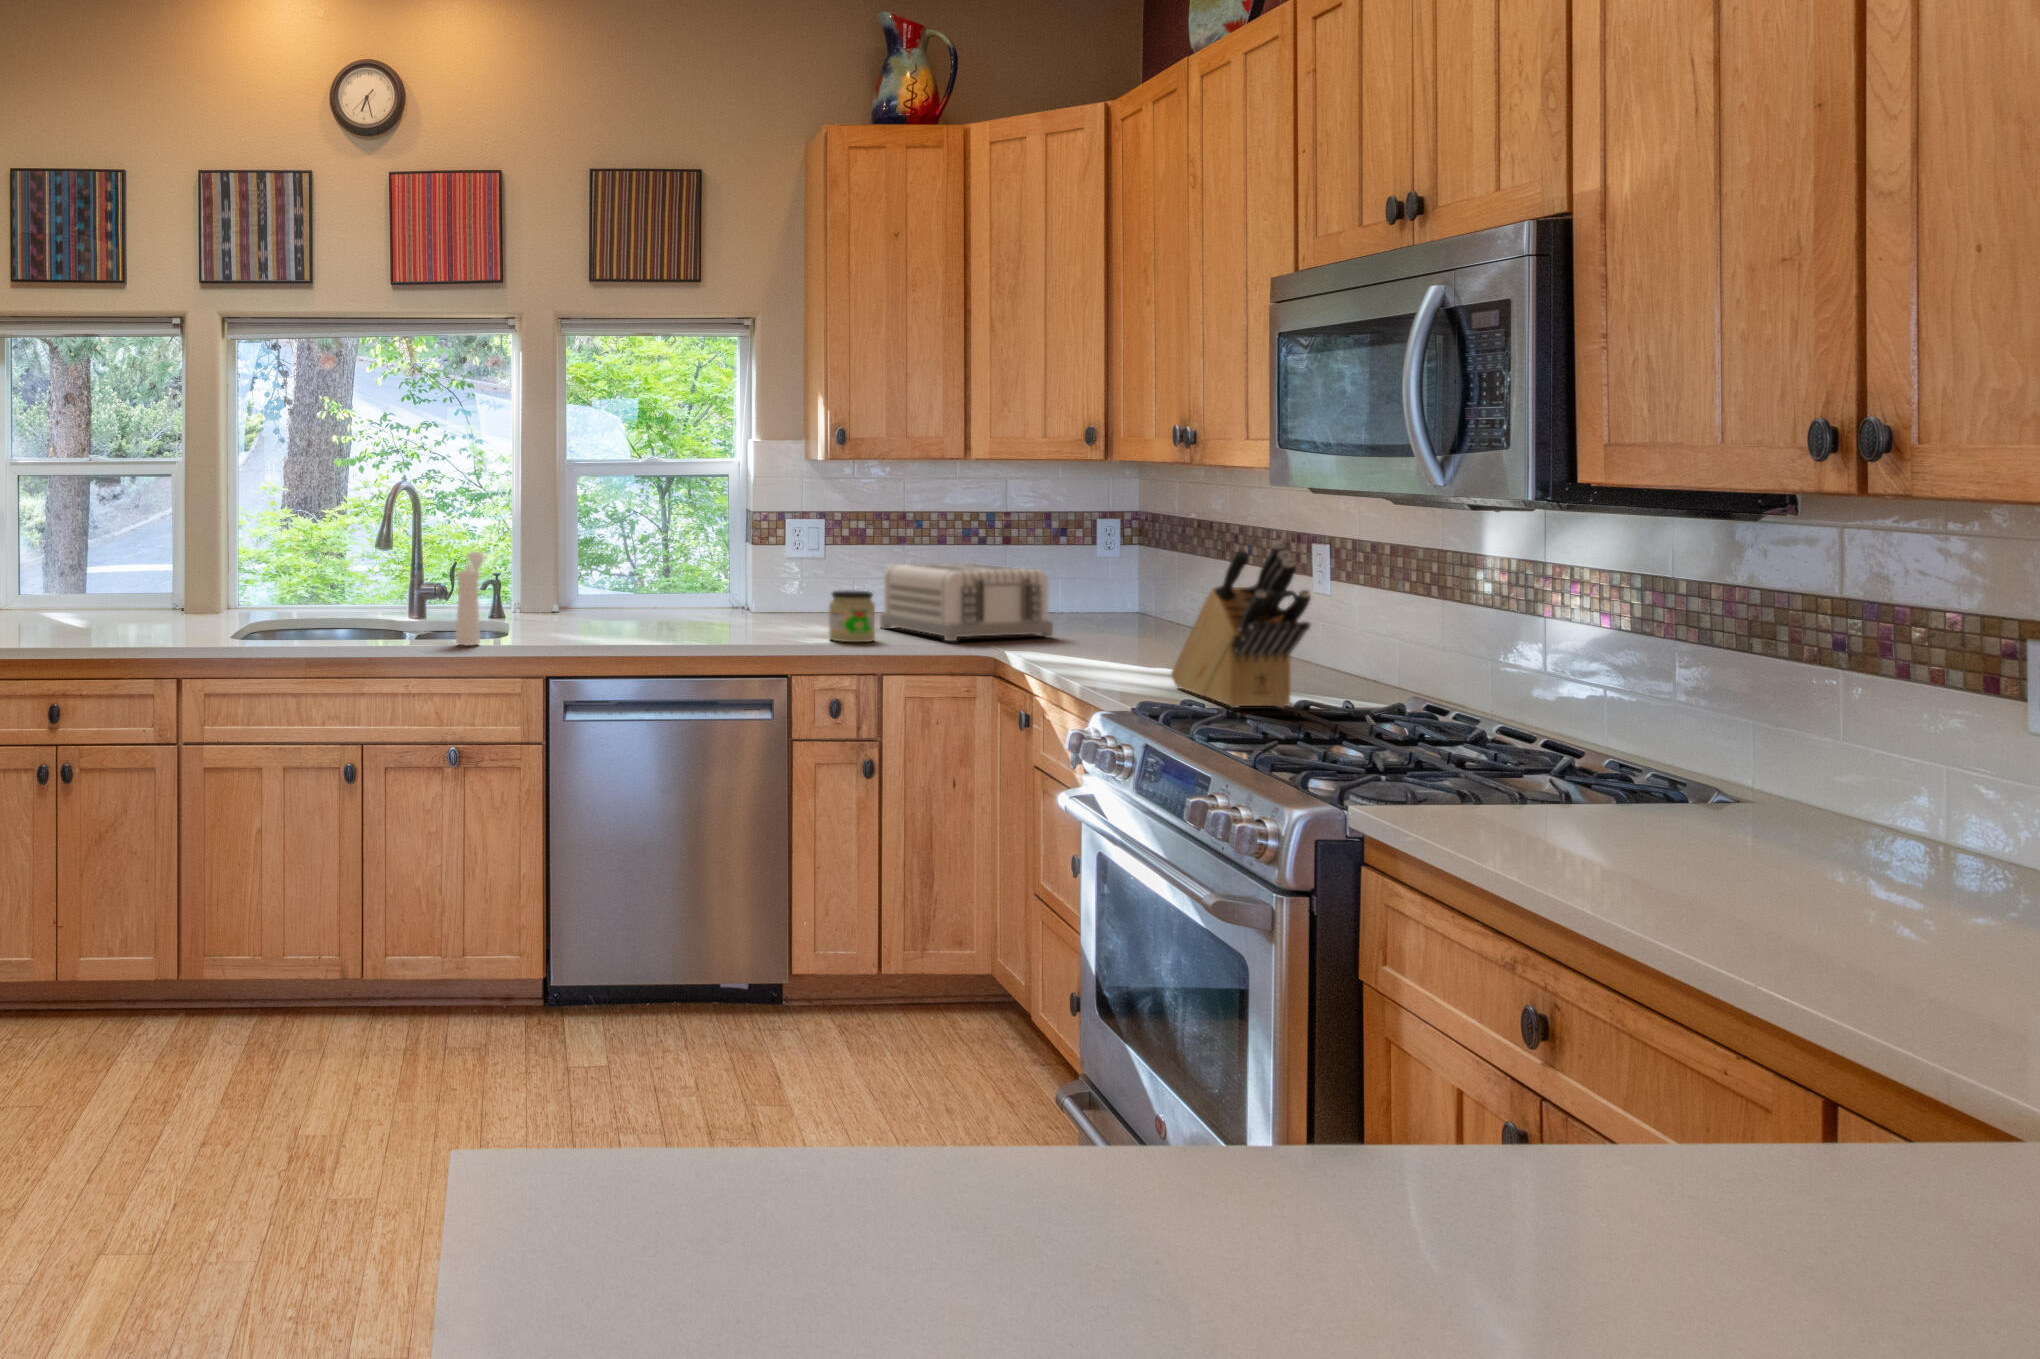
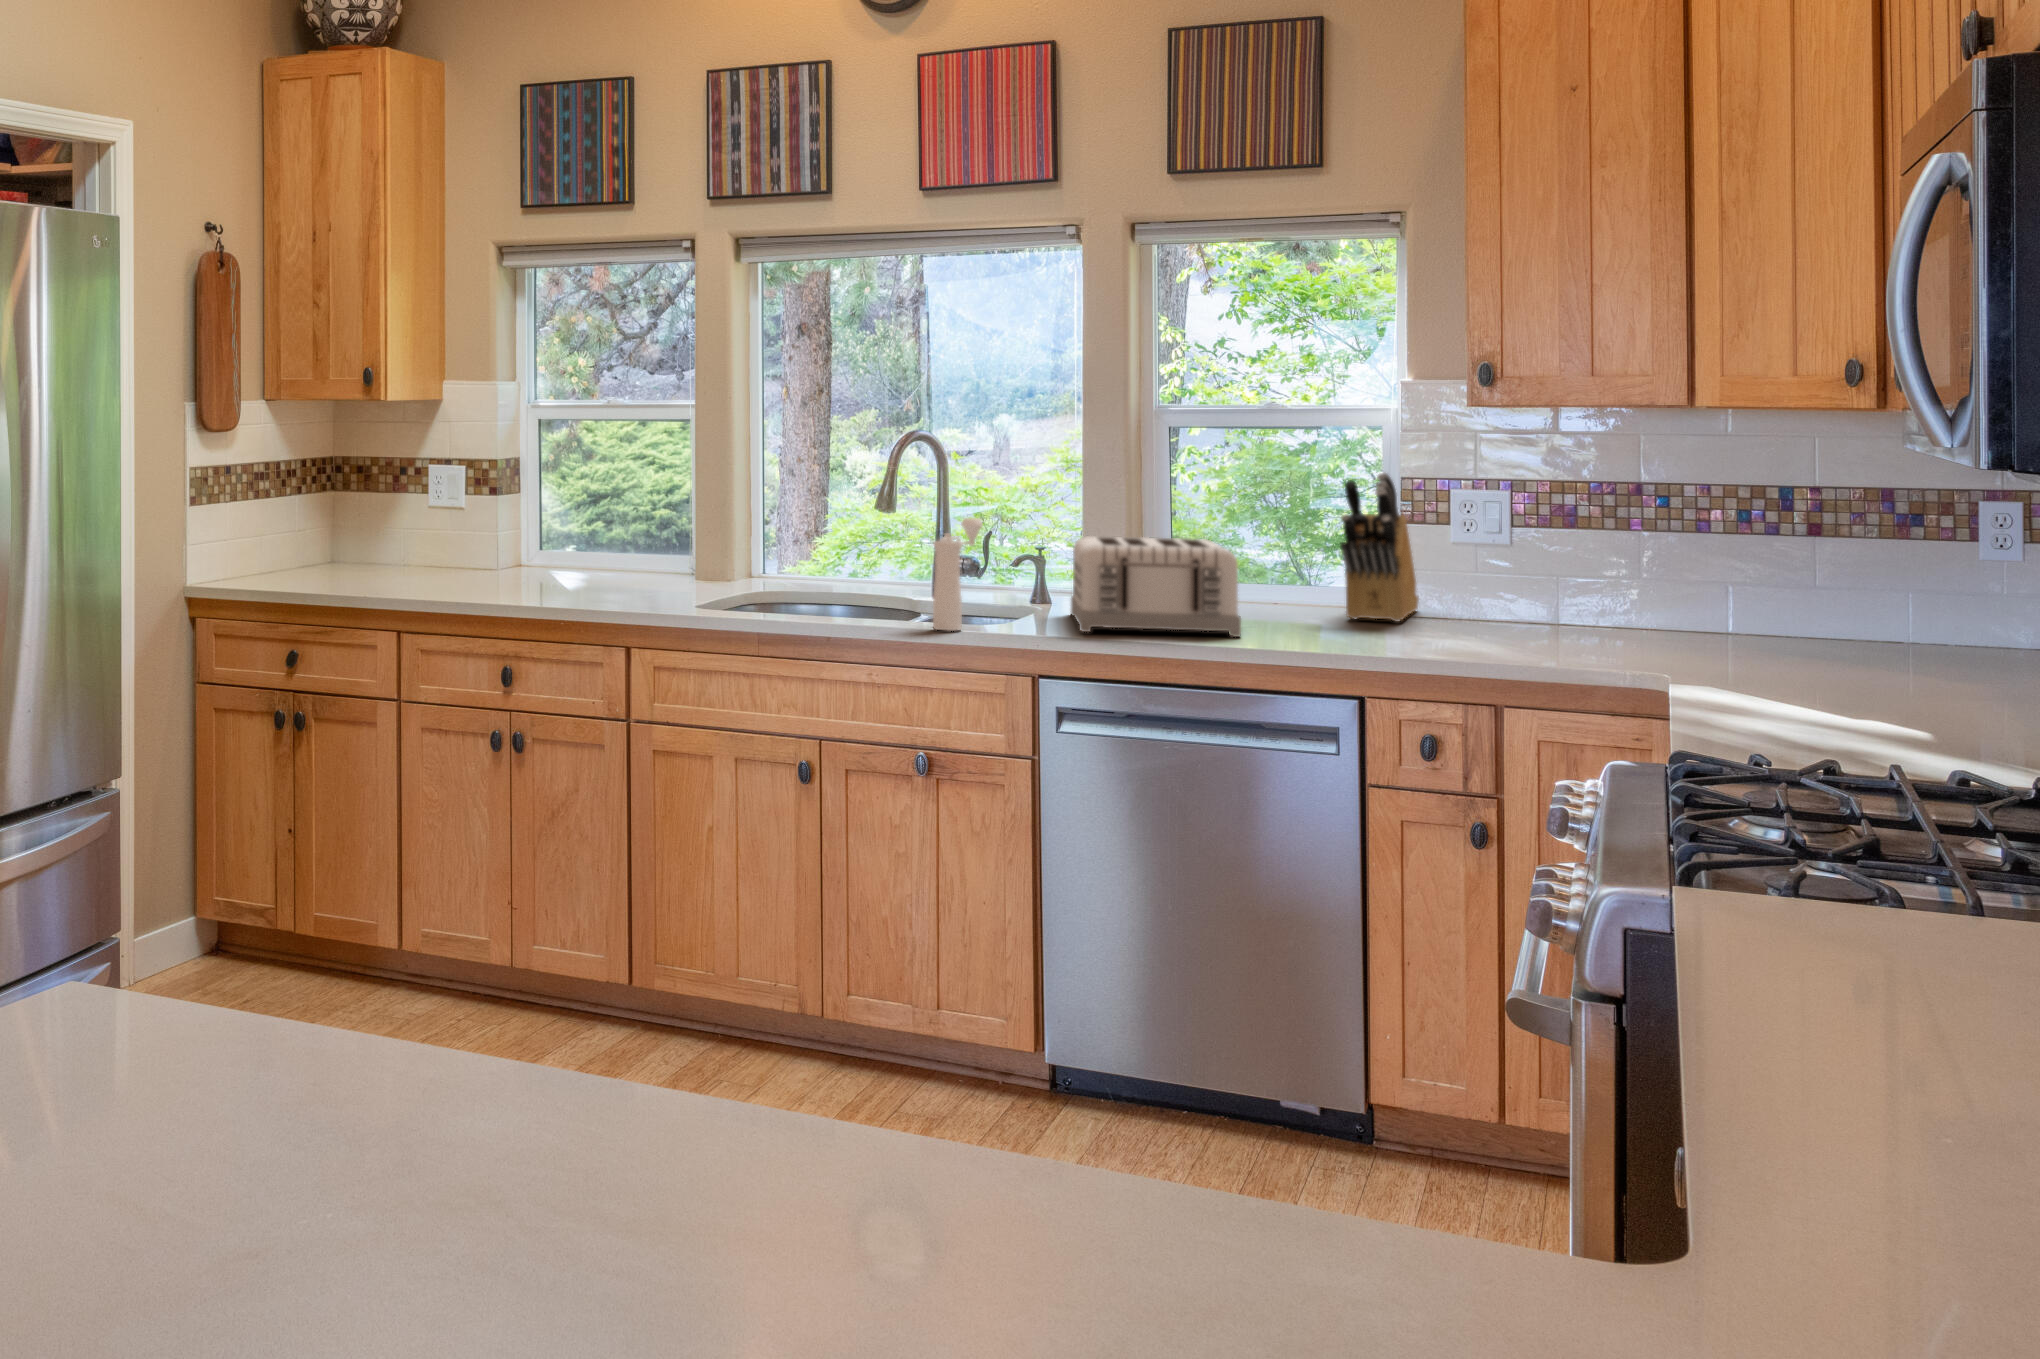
knife block: present [1171,541,1311,708] -> present [1340,472,1419,621]
toaster: present [880,563,1053,641] -> present [1071,536,1241,637]
jar: present [829,590,875,642] -> none [1435,589,1503,661]

